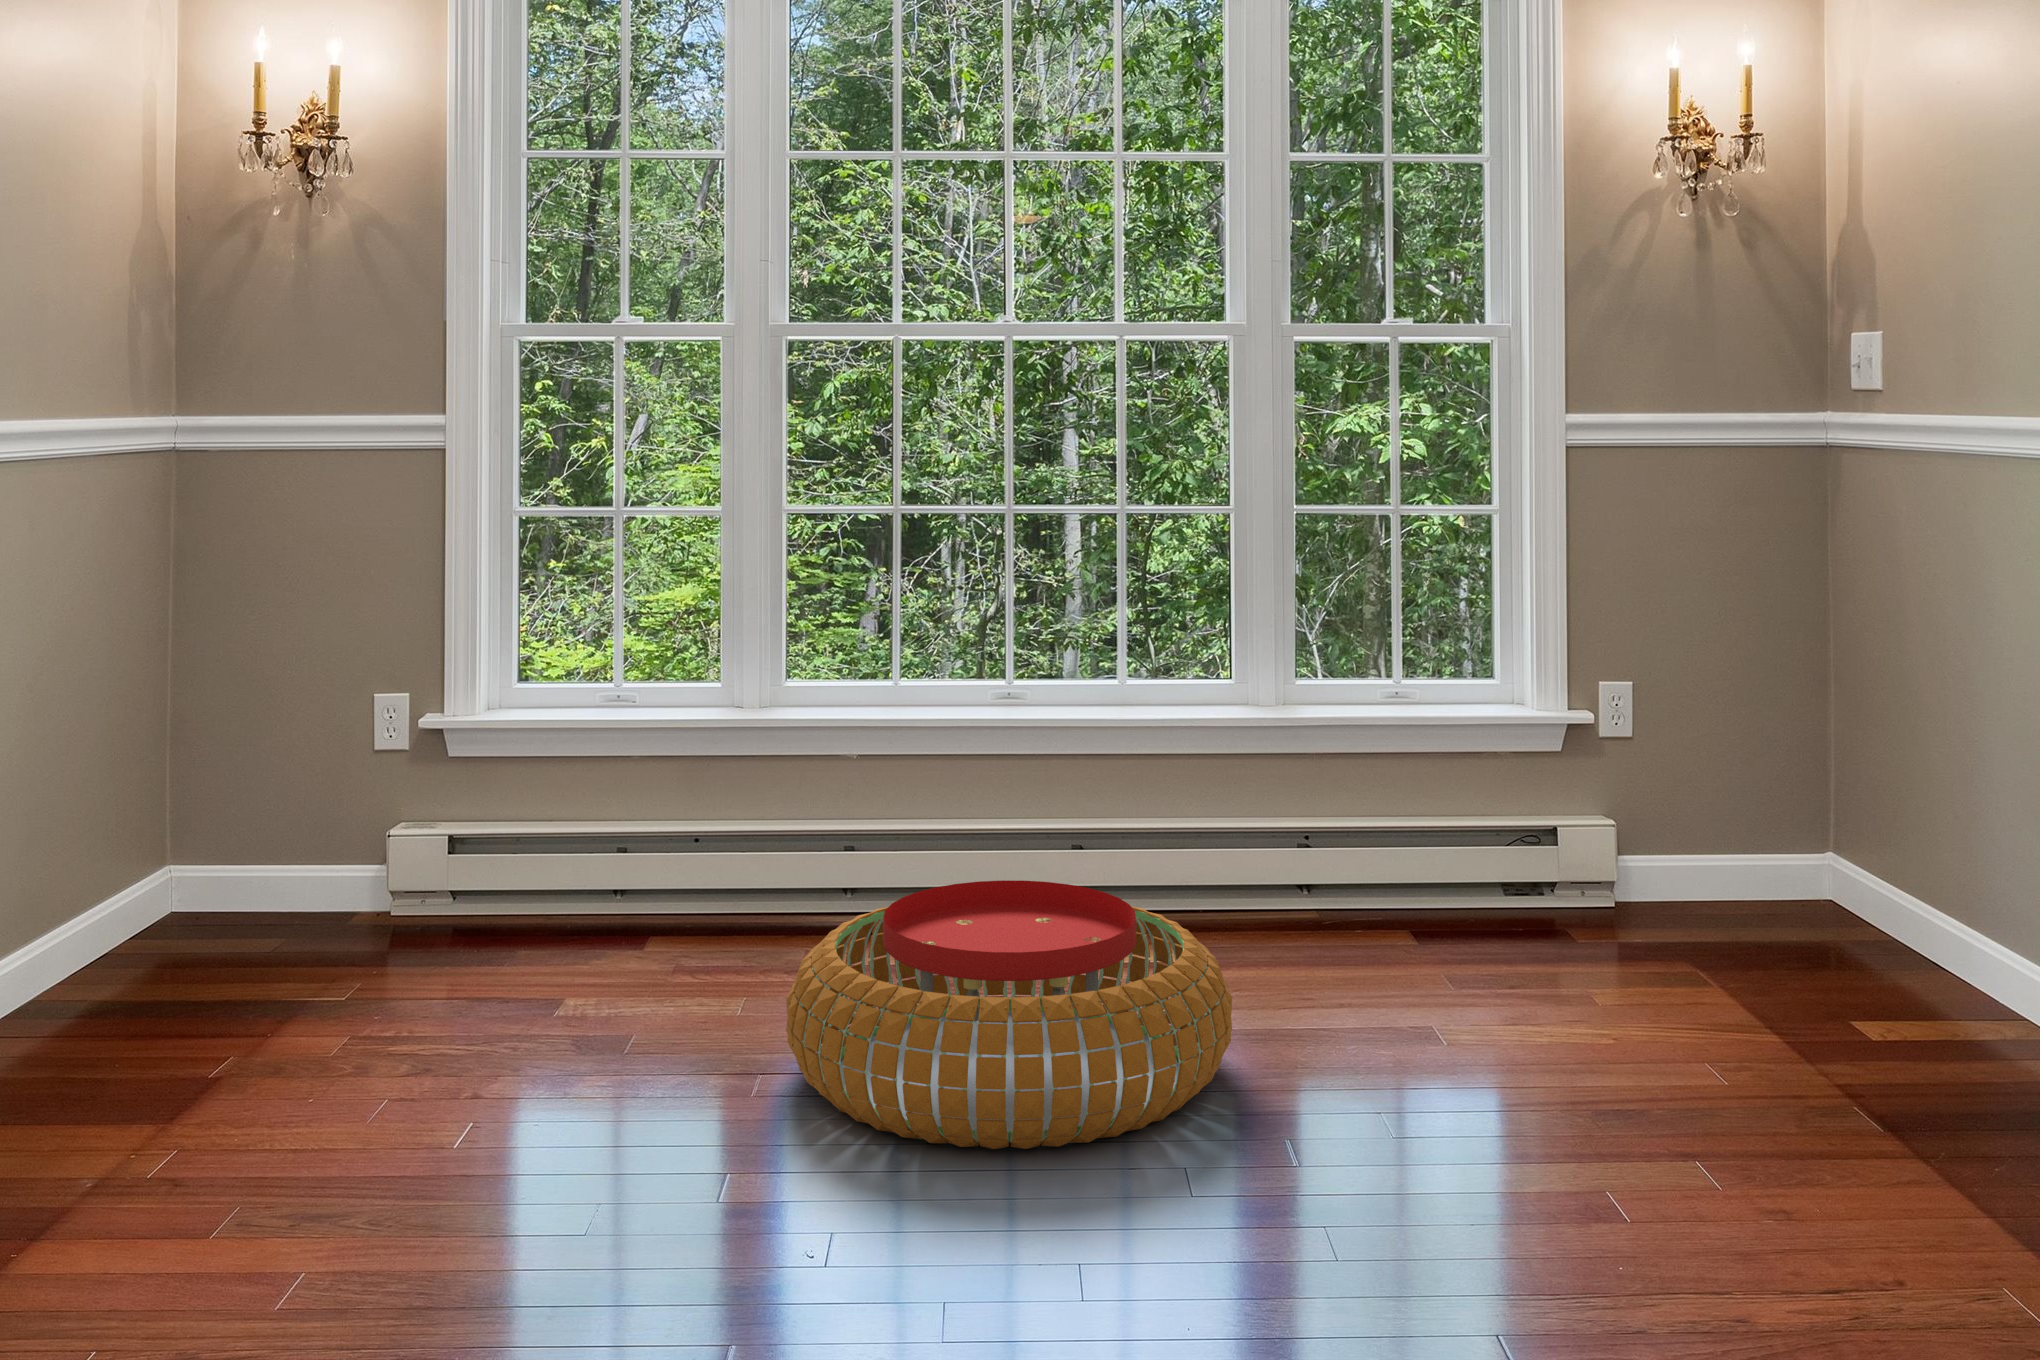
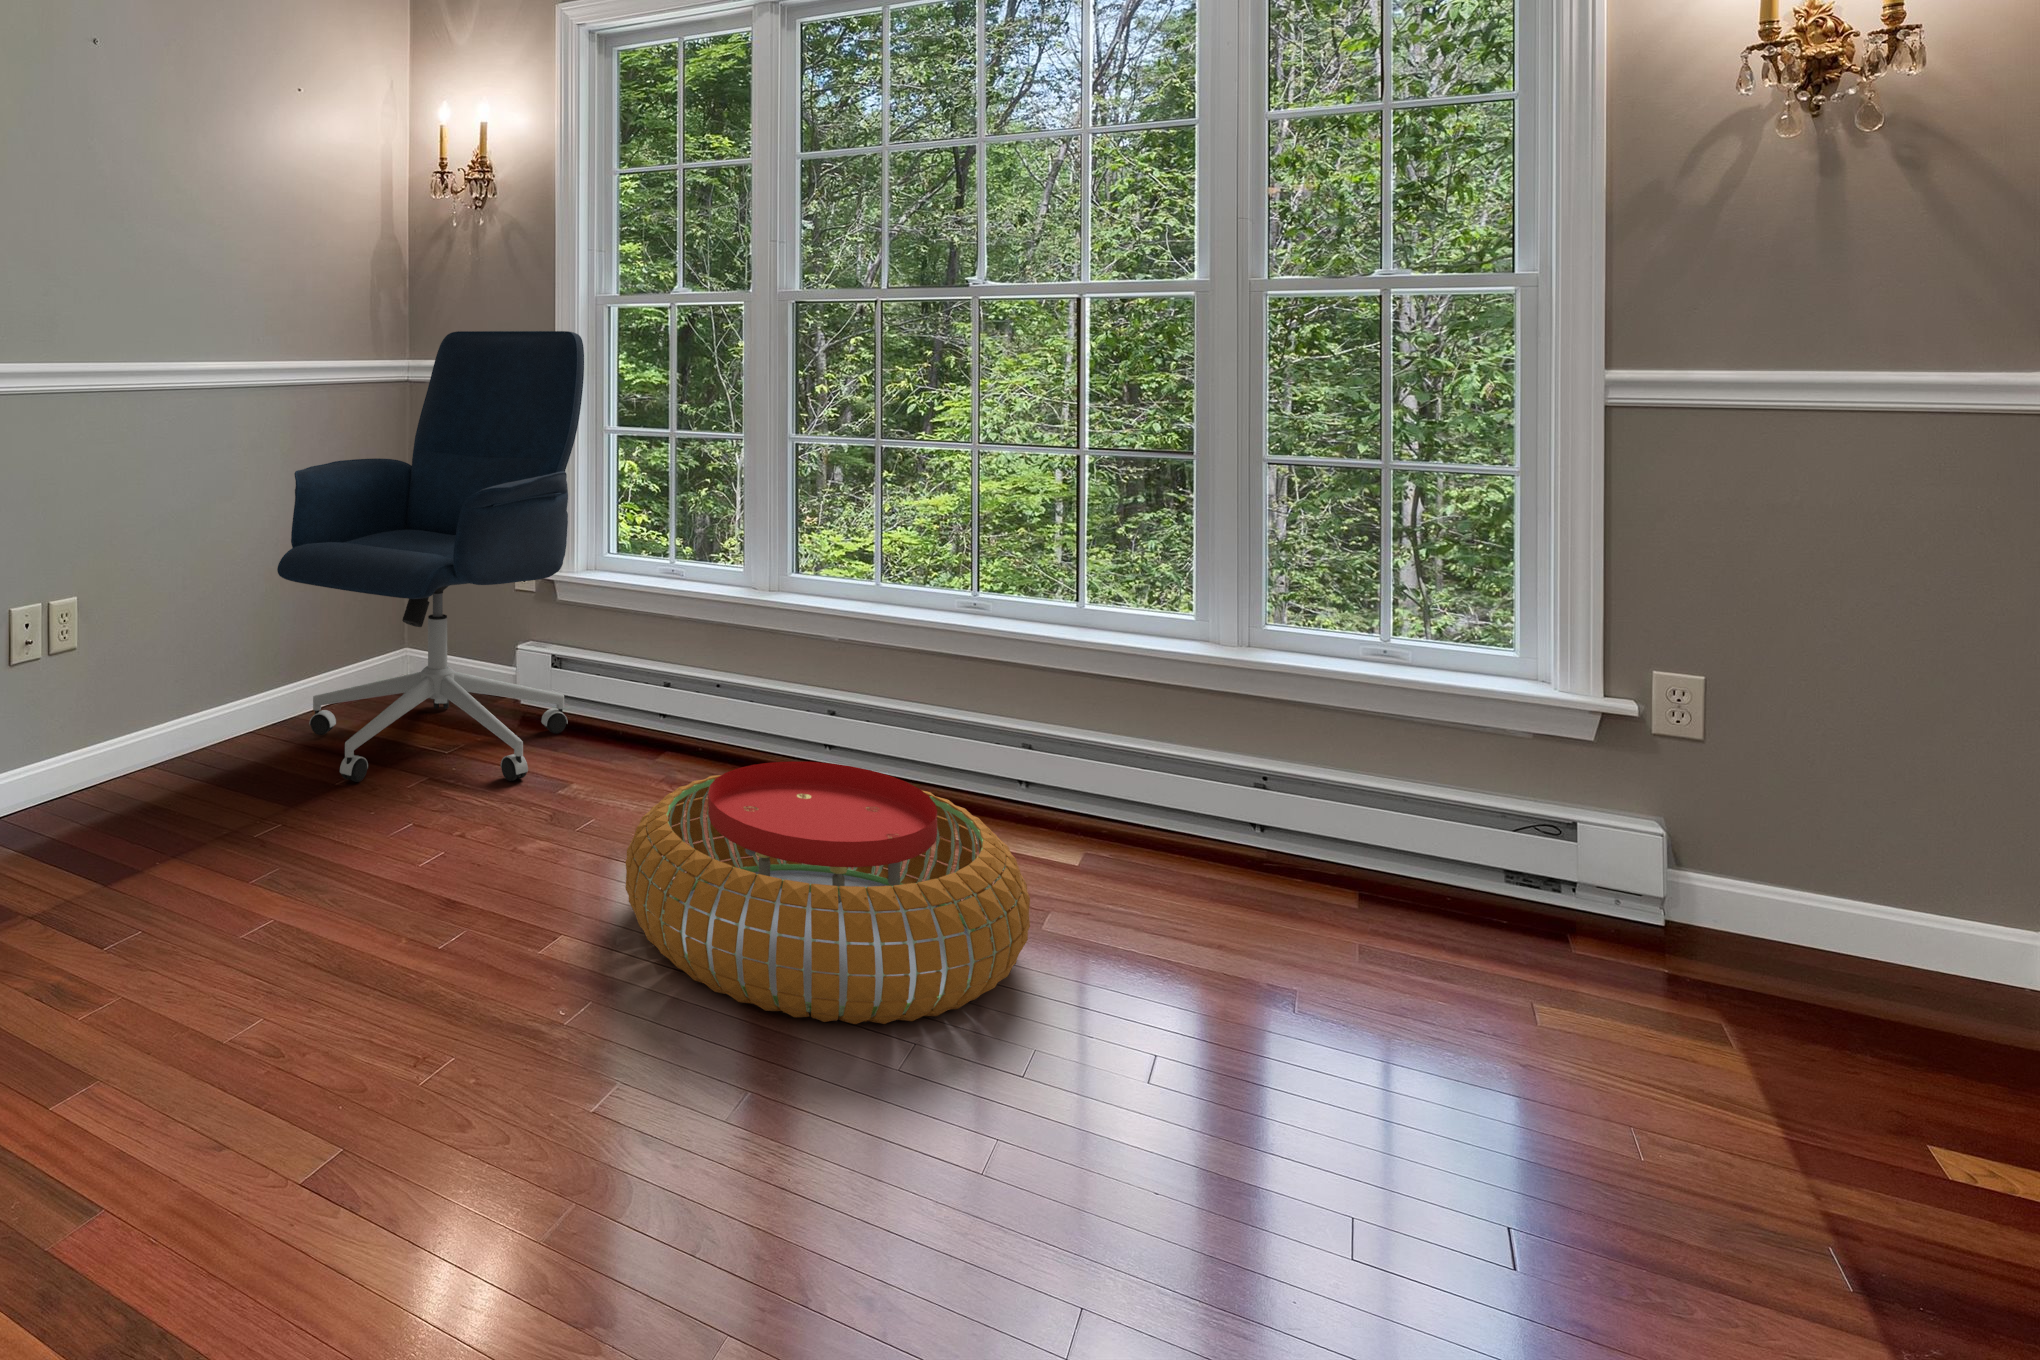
office chair: none [94,376,513,1049] -> present [277,331,584,782]

